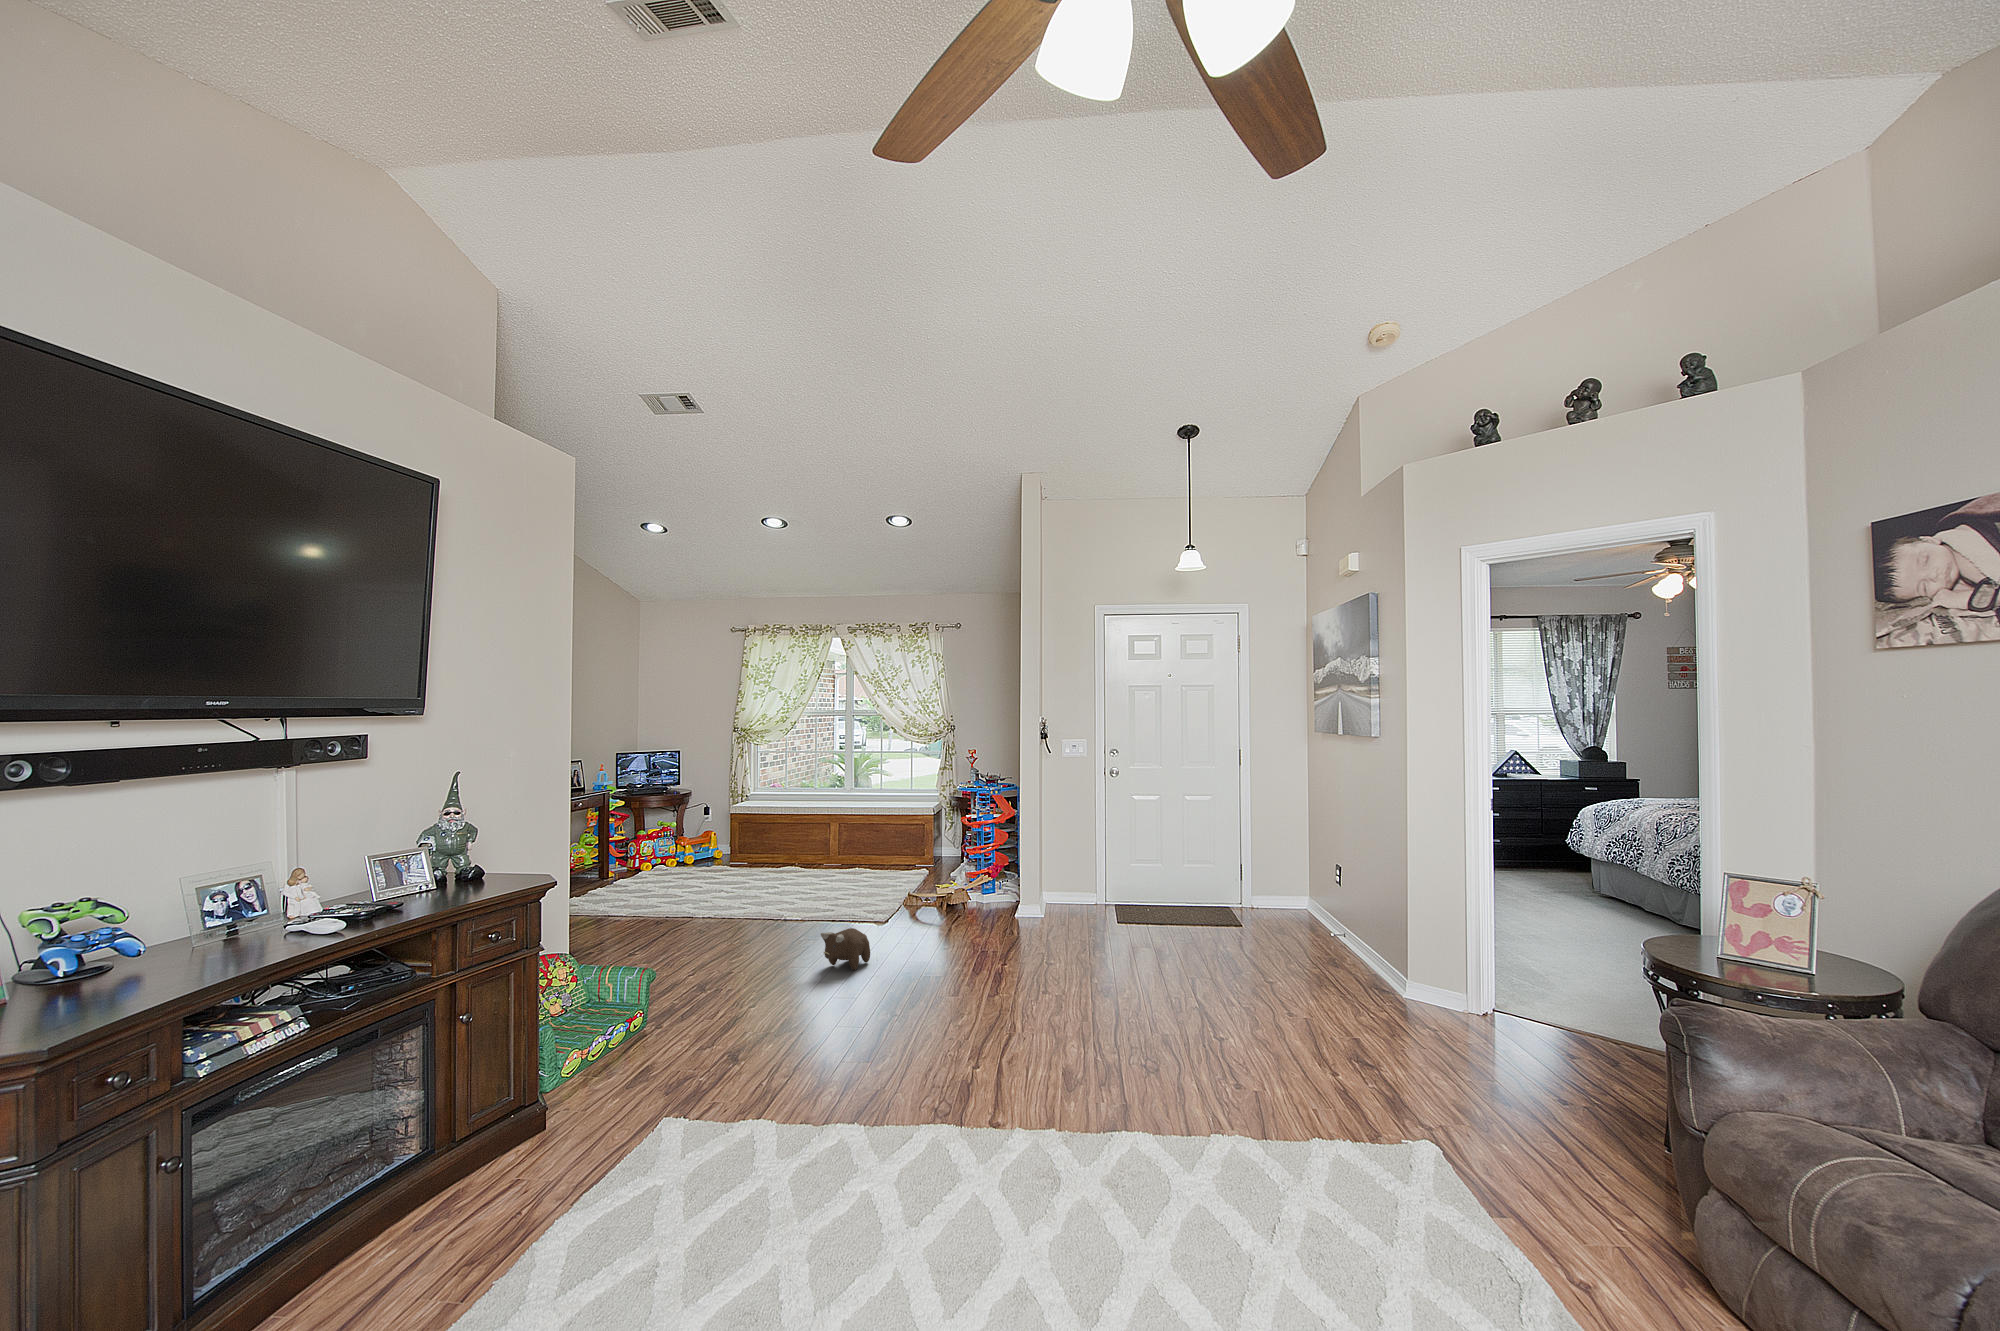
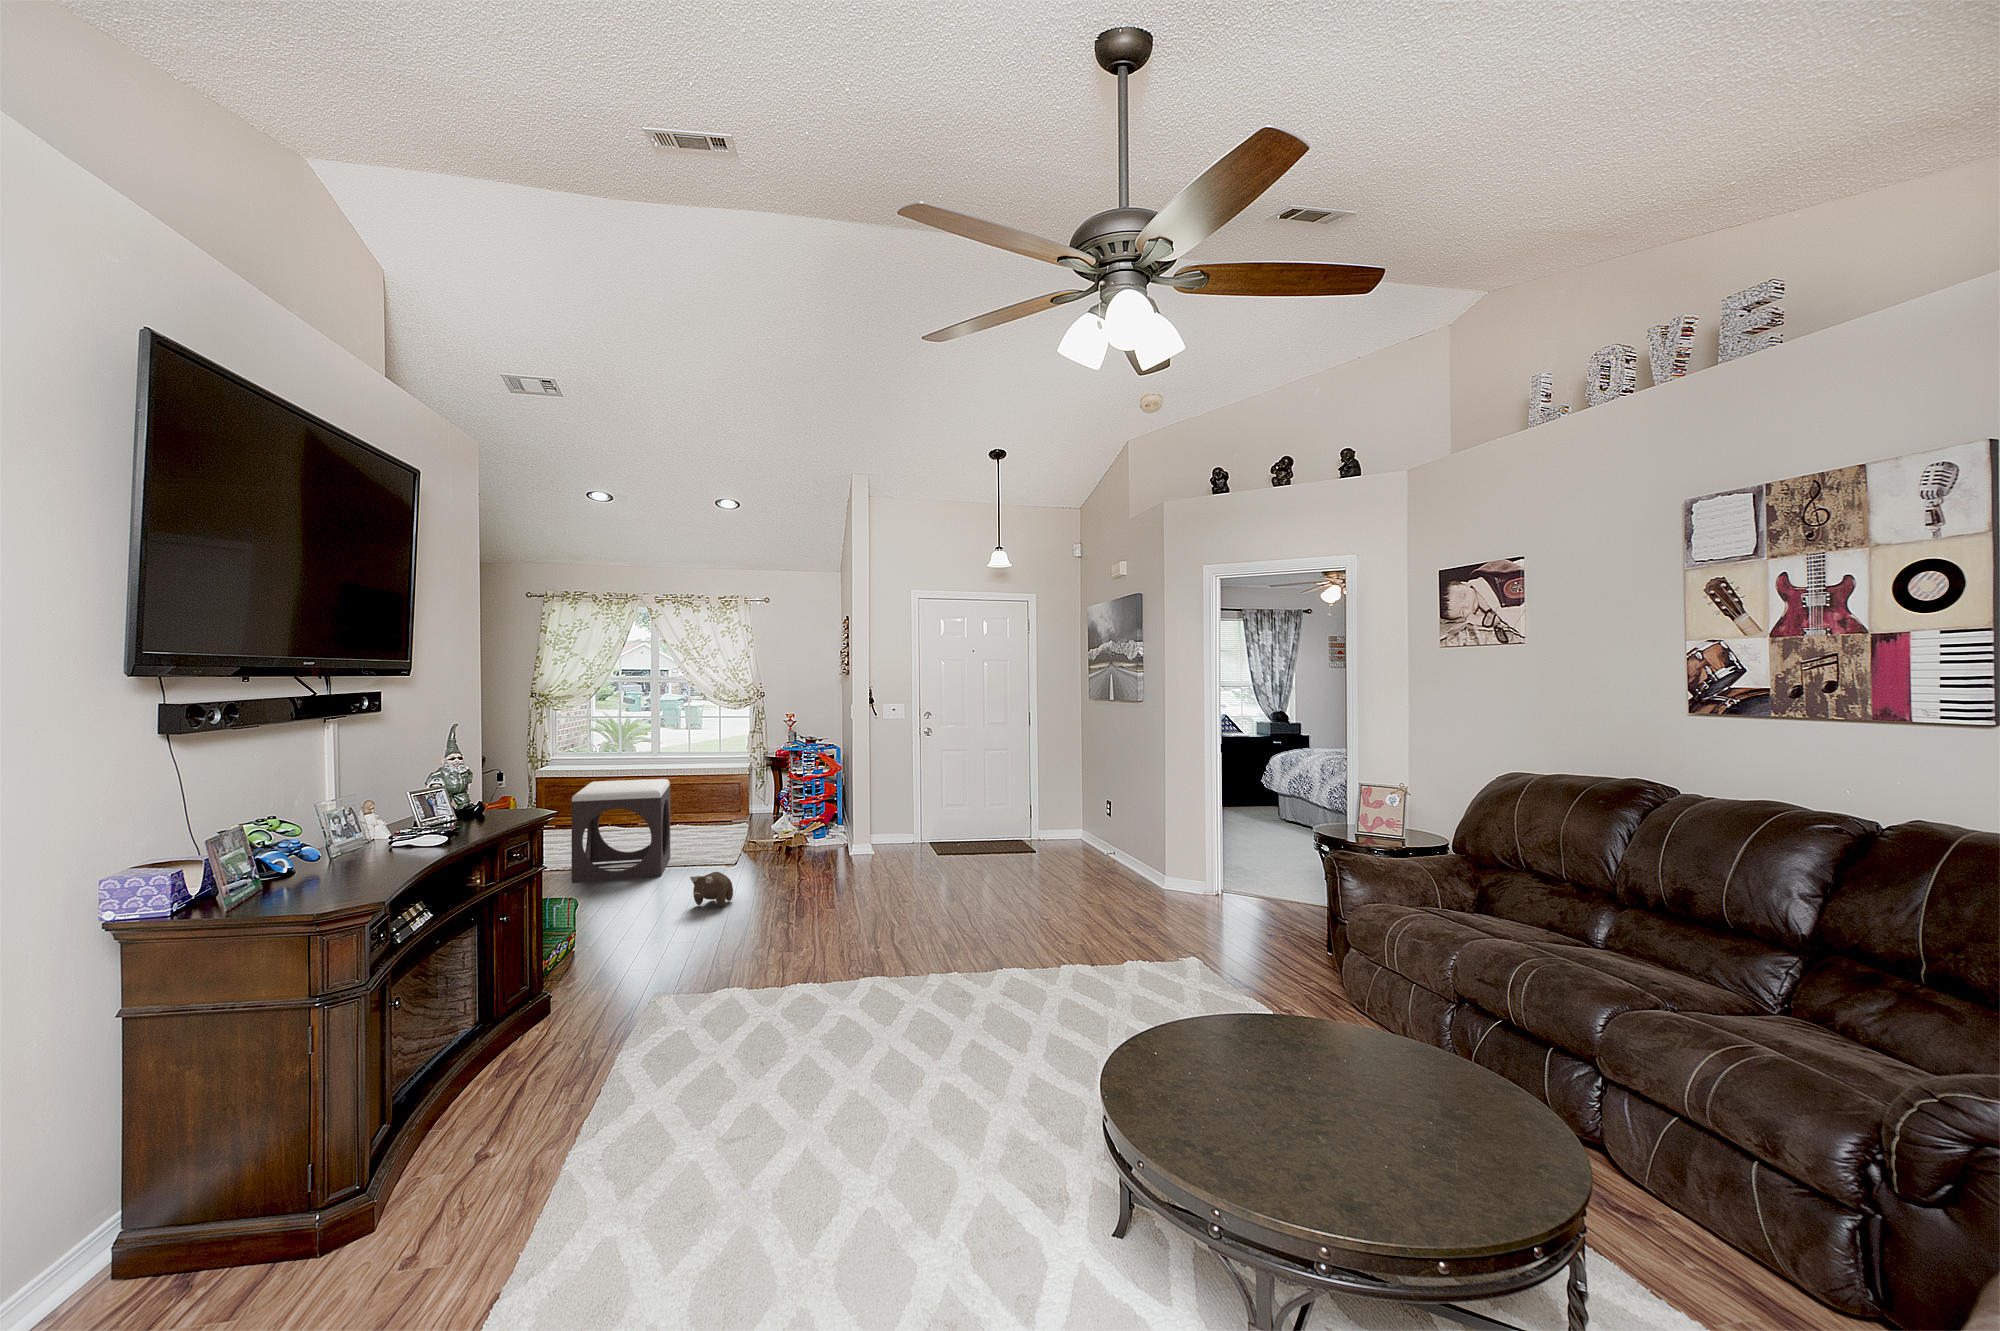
footstool: none [730,817,836,926] -> present [571,779,670,883]

